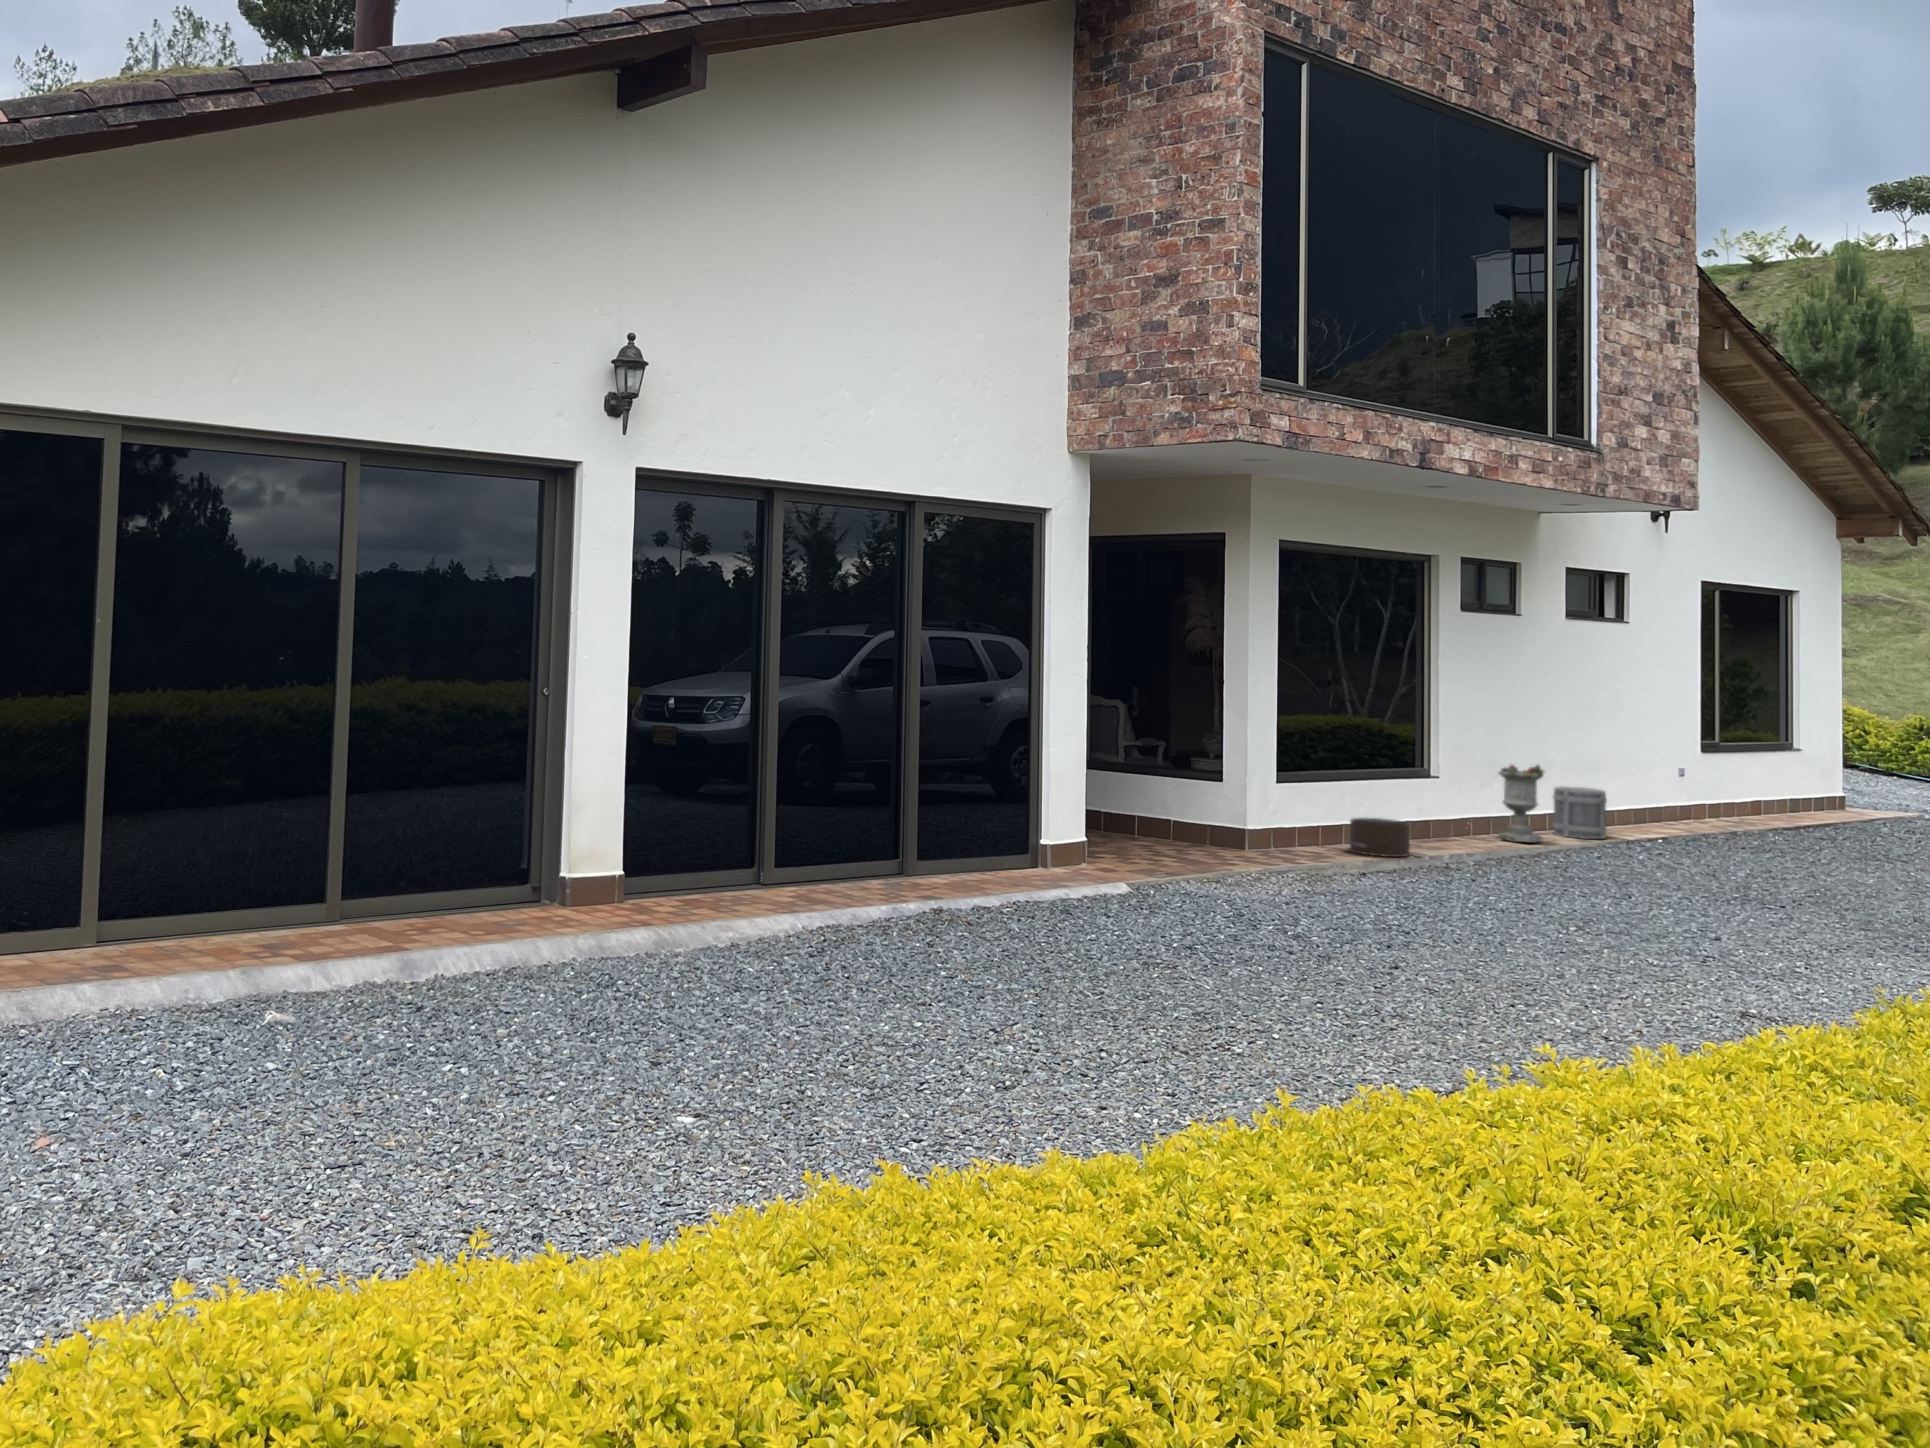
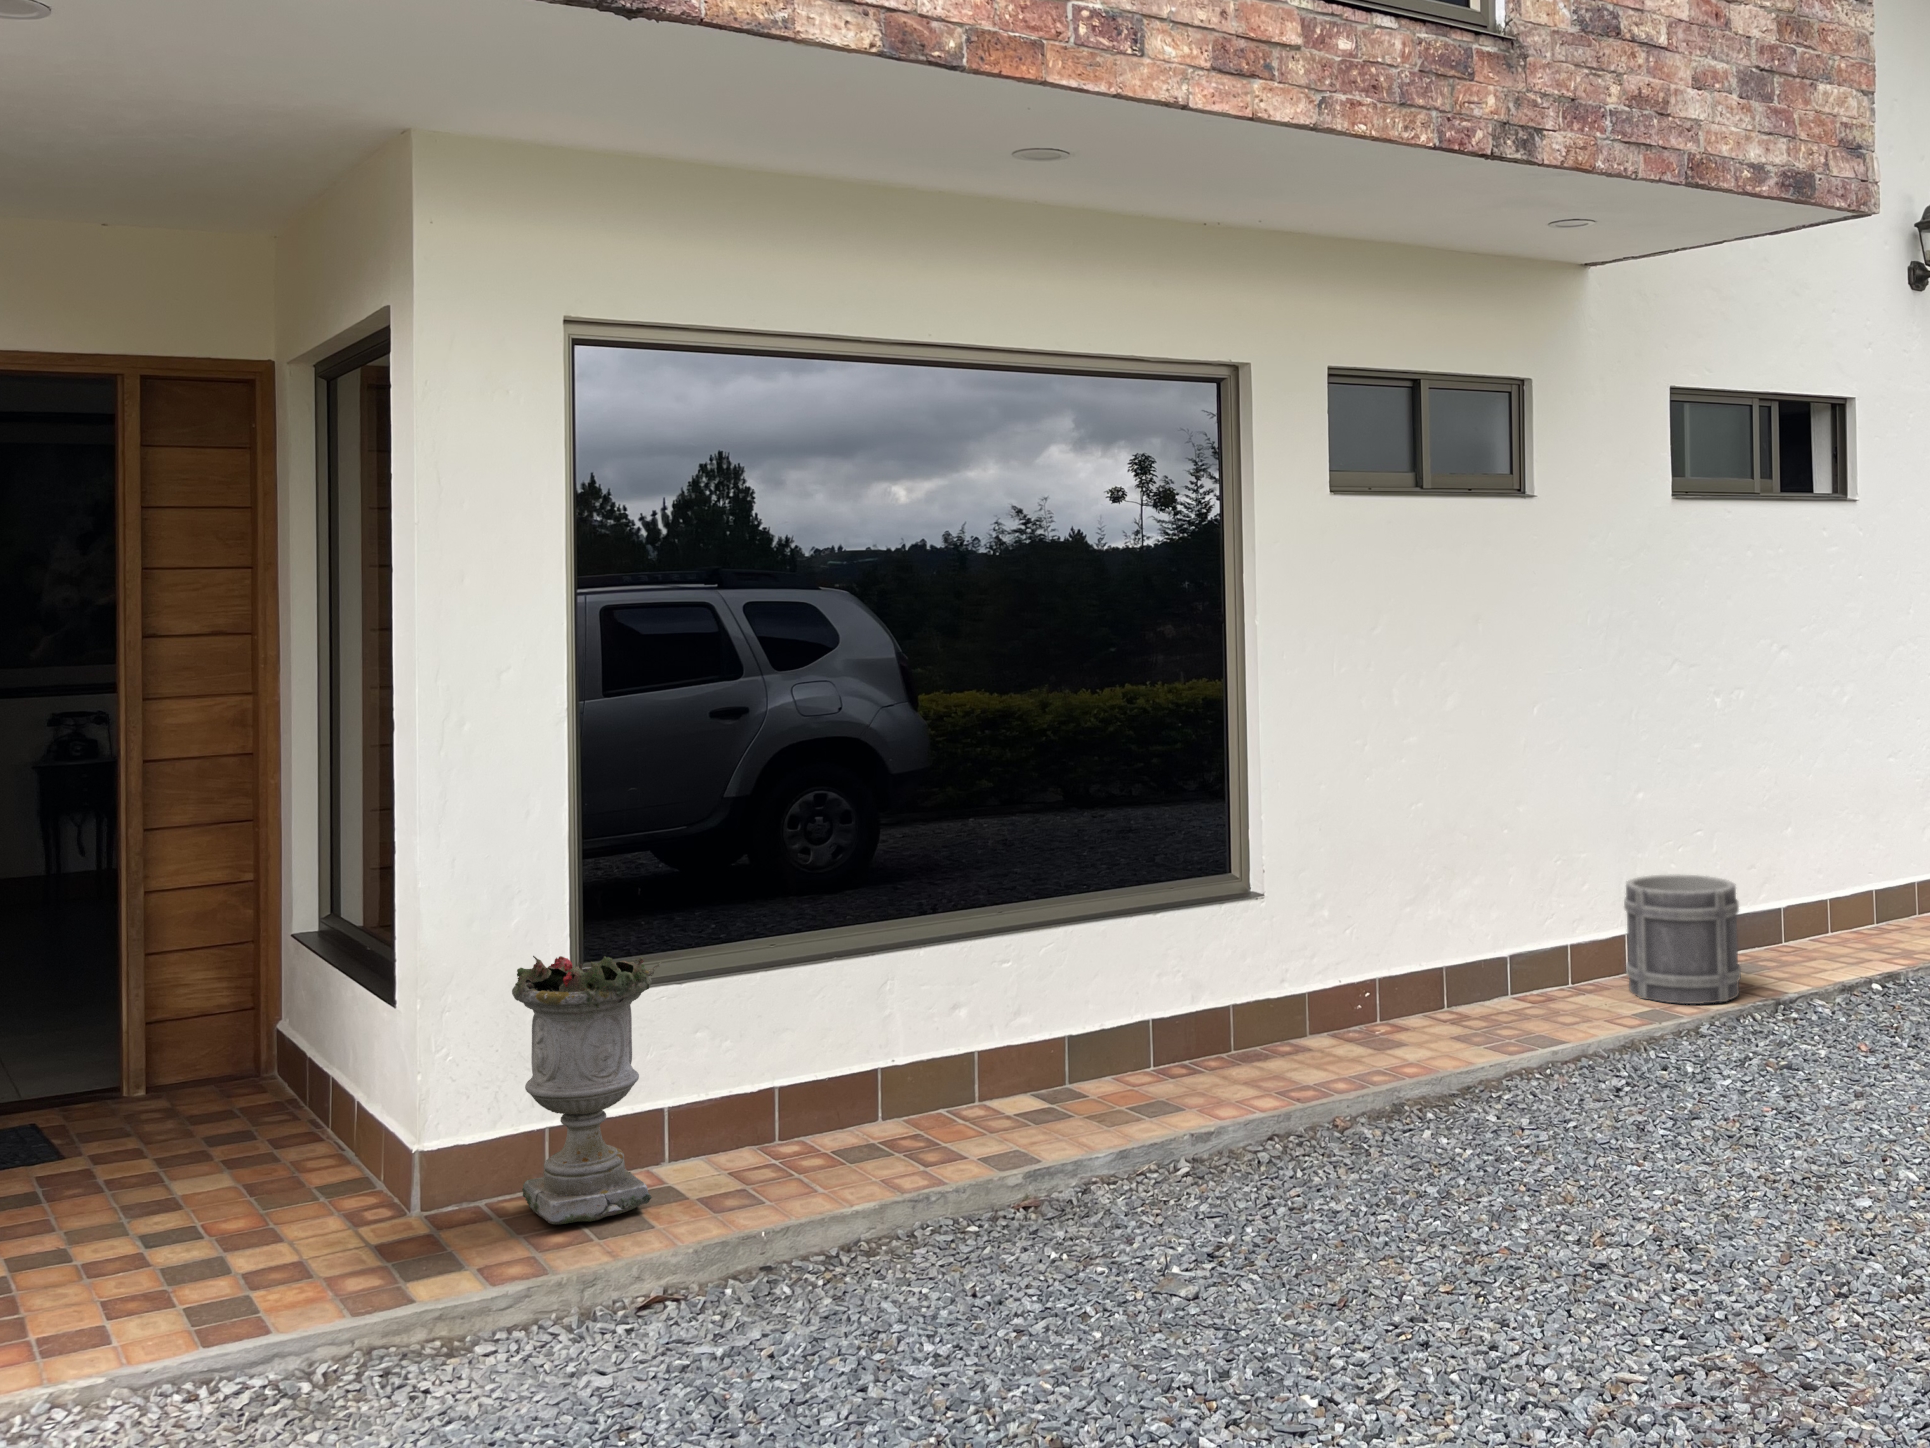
planter: present [1499,765,1545,843] -> present [512,956,662,1224]
pouf: present [1347,818,1421,857] -> none [800,1050,996,1181]

